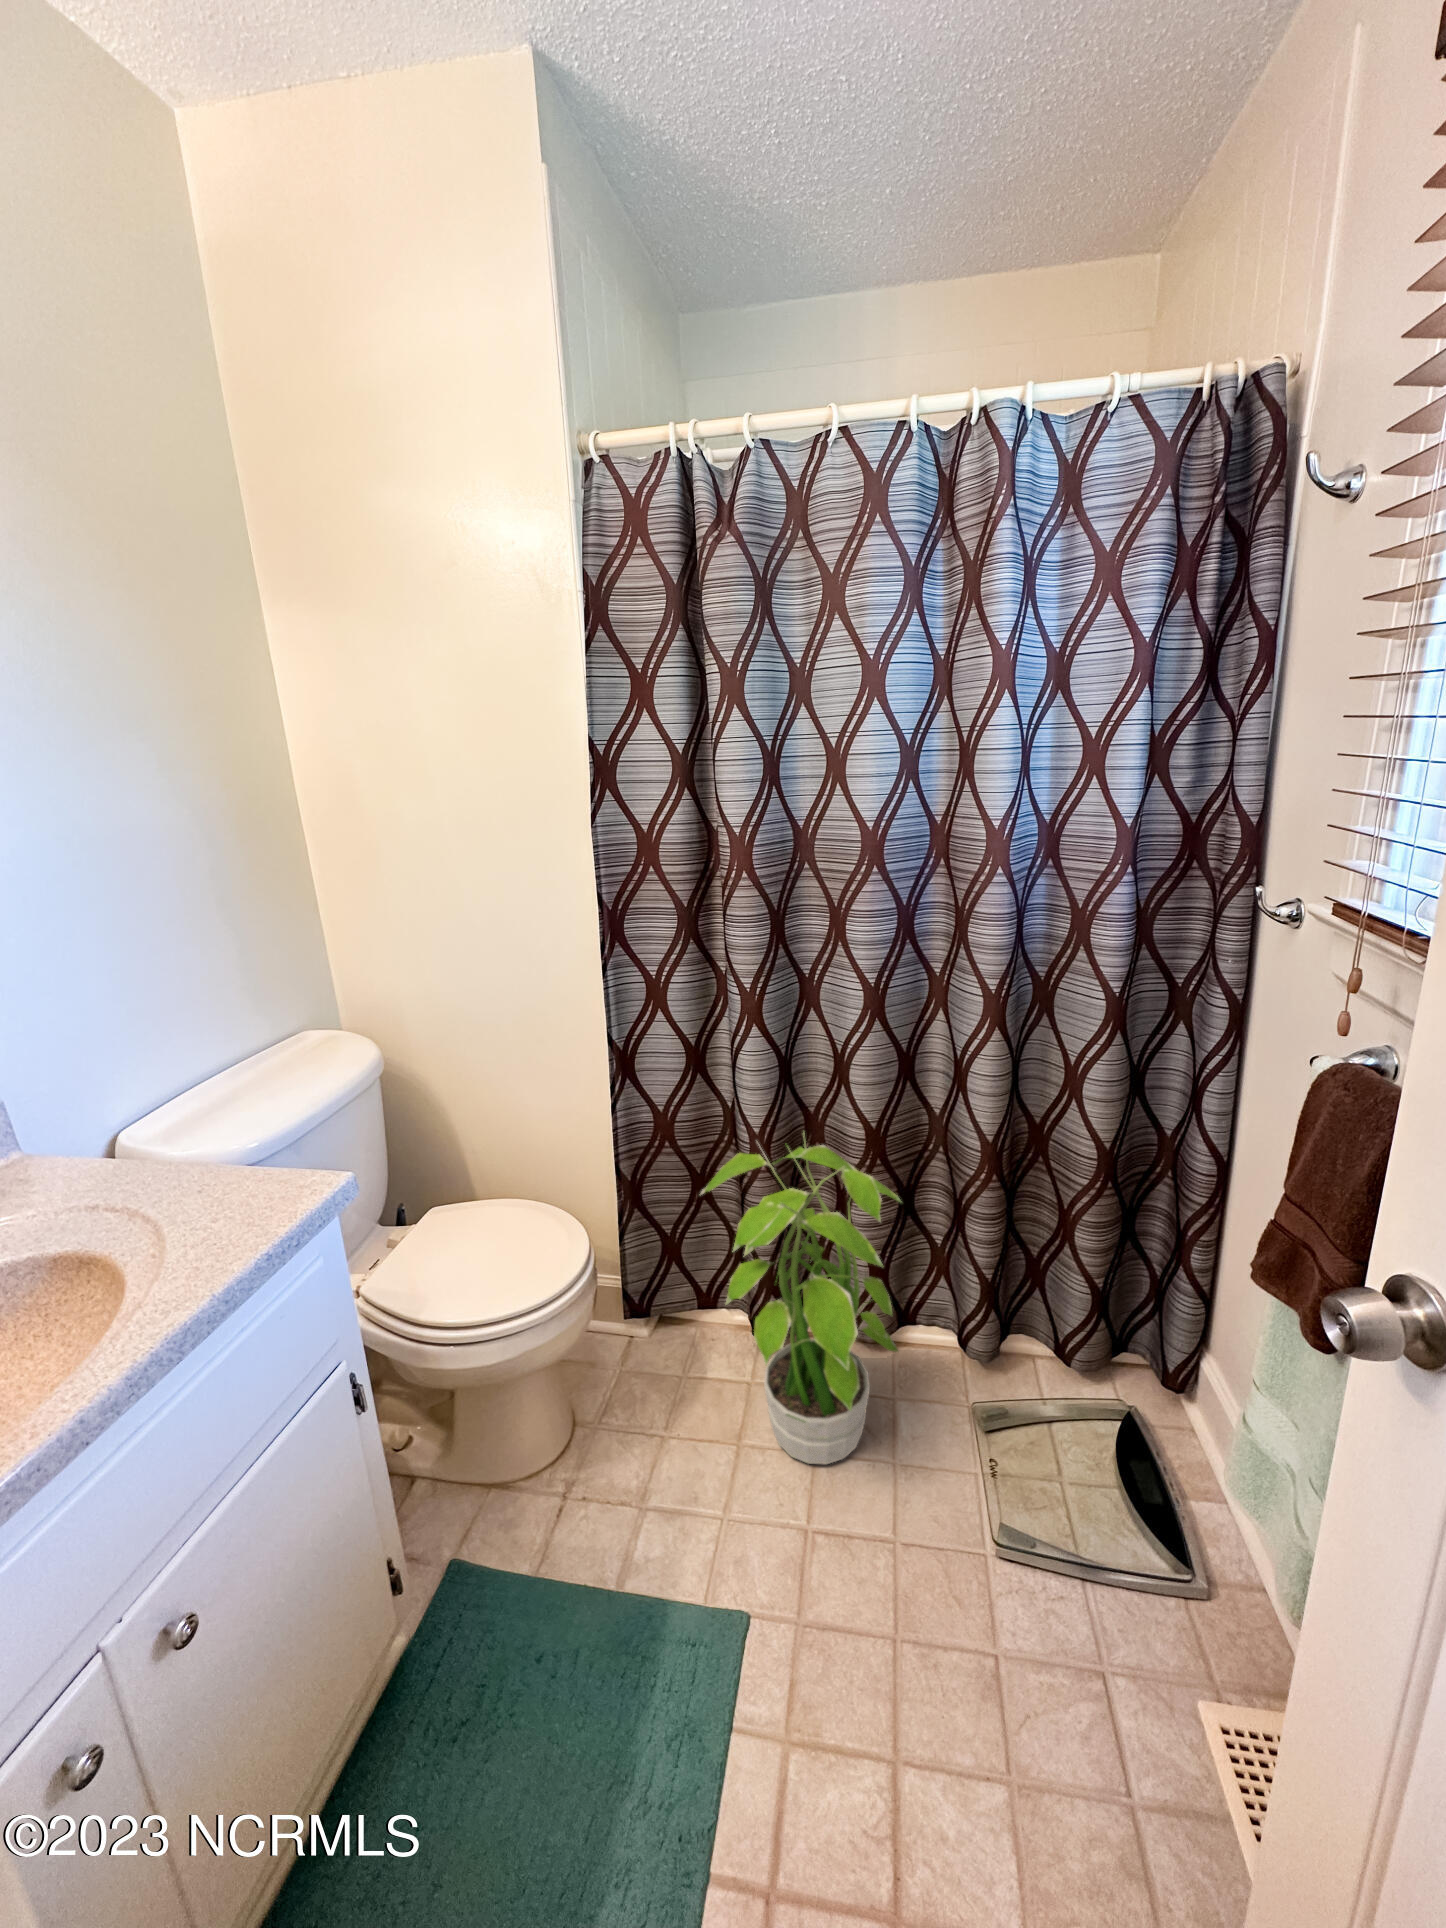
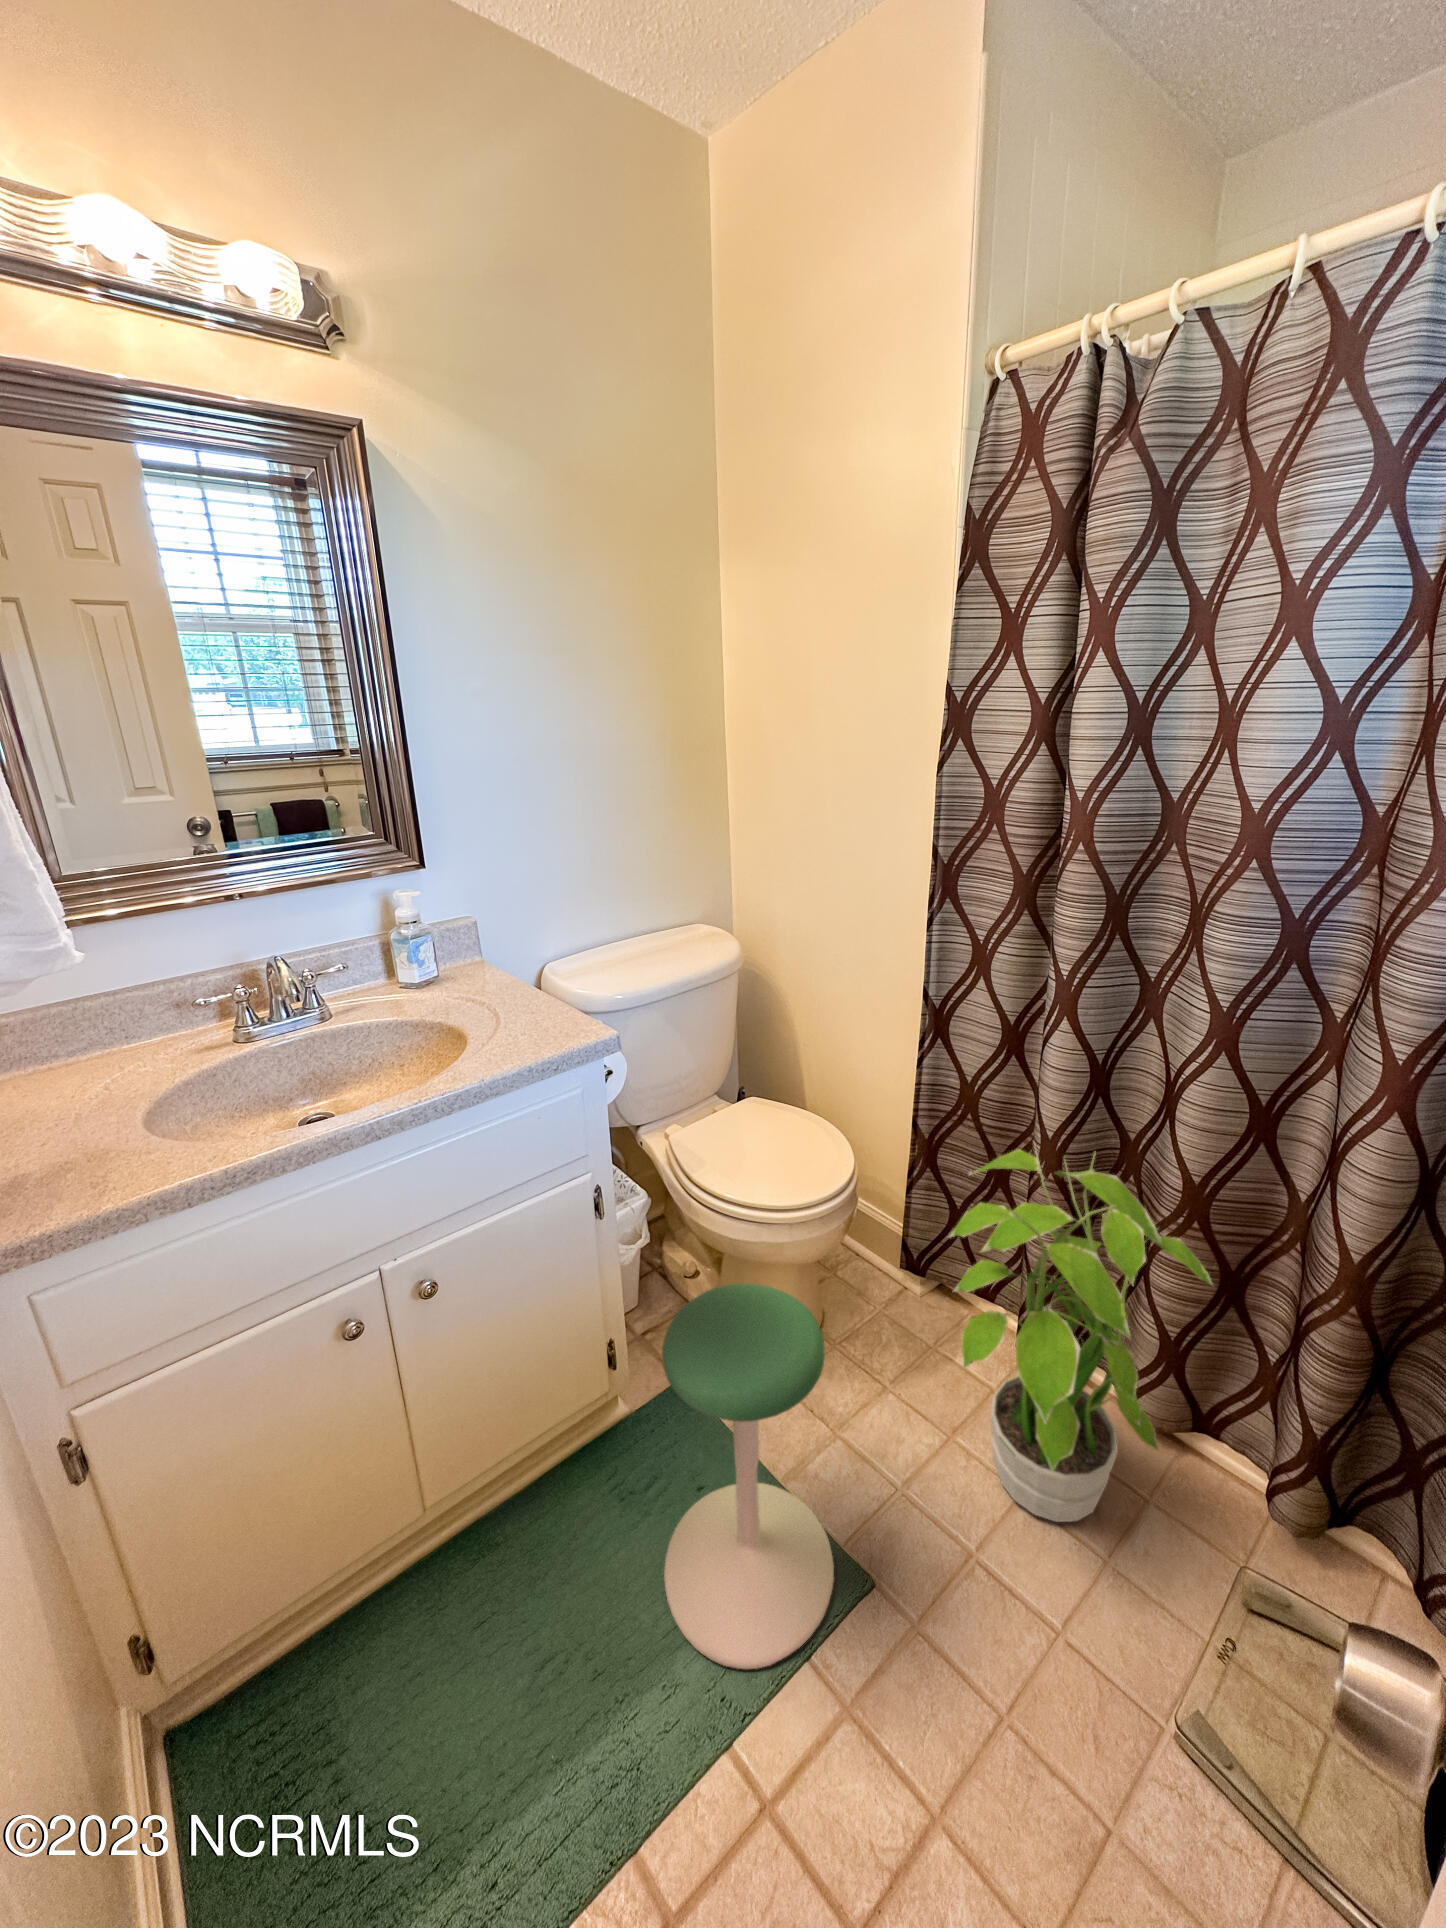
stool: none [507,1379,716,1813] -> present [662,1284,834,1669]

